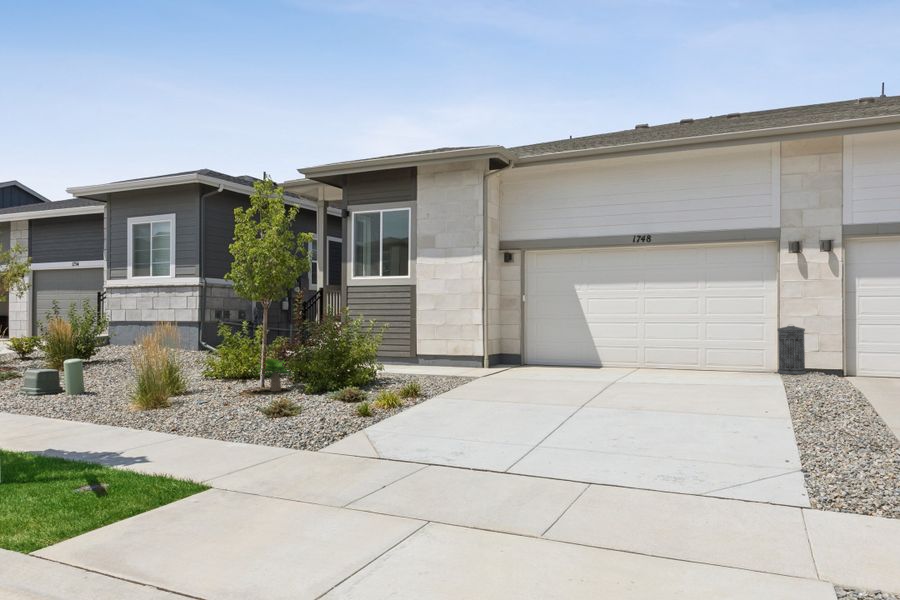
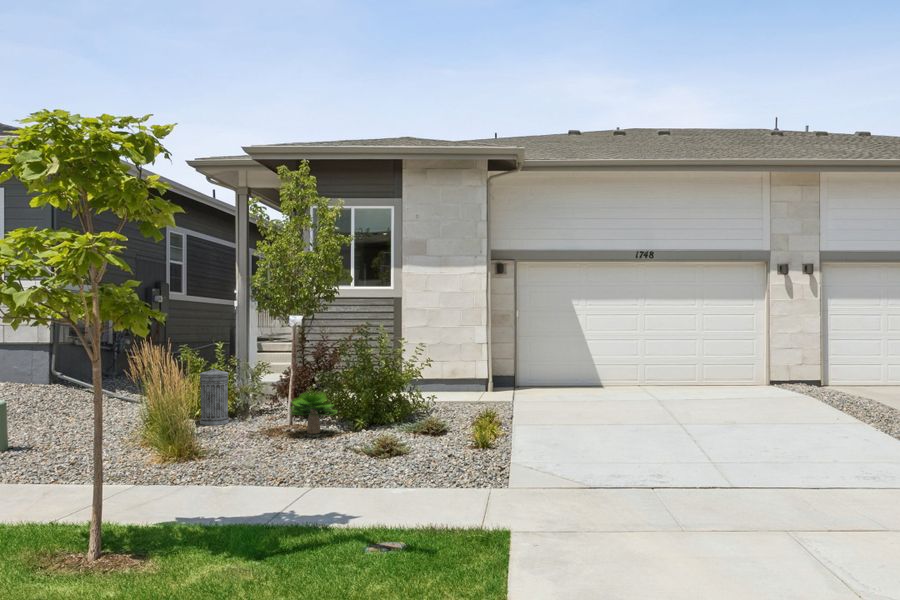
trash can: present [778,326,806,374] -> present [200,368,229,425]

